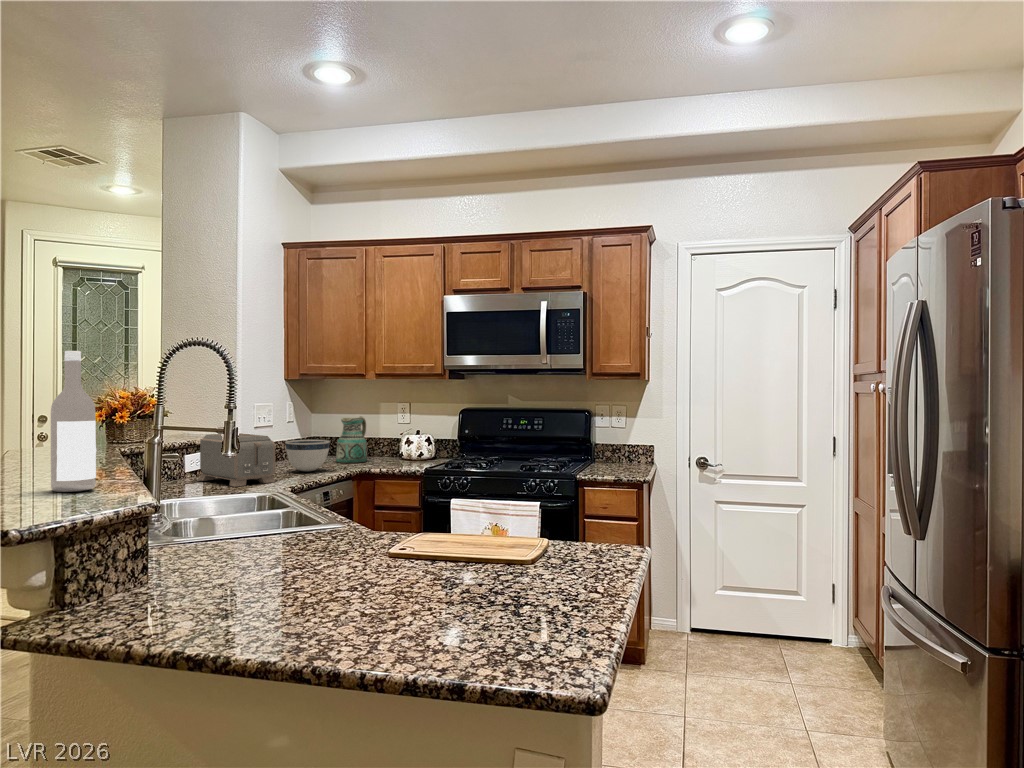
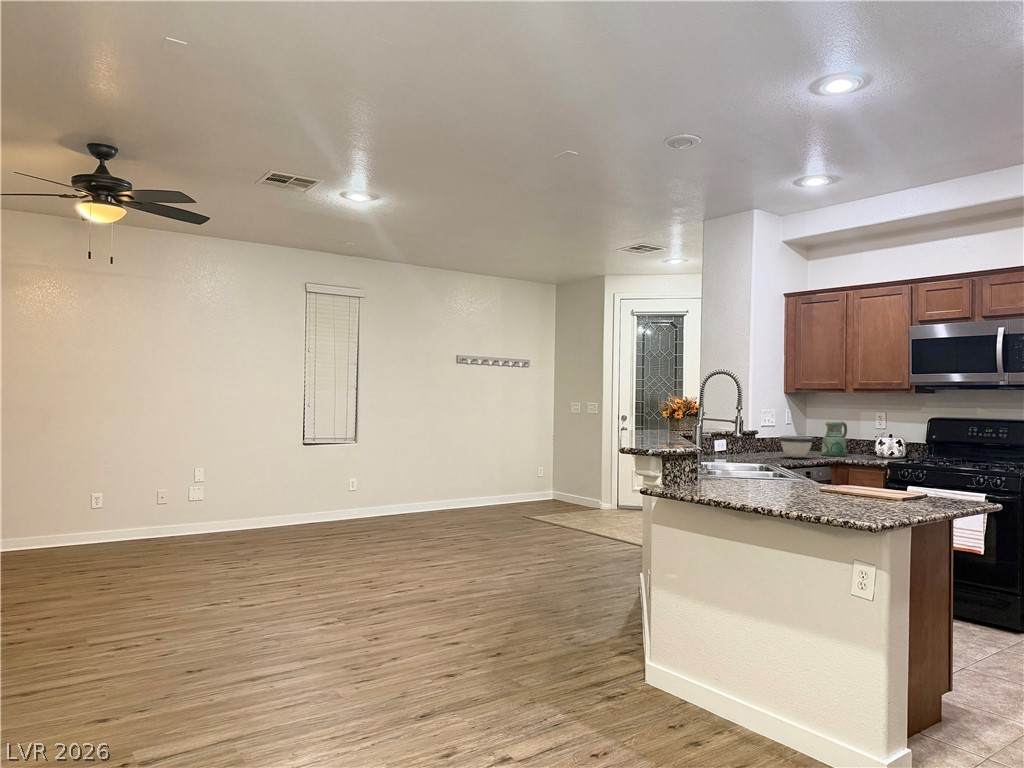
wine bottle: present [51,351,96,492] -> none [659,381,676,442]
toaster: present [199,433,275,487] -> none [722,428,771,461]

